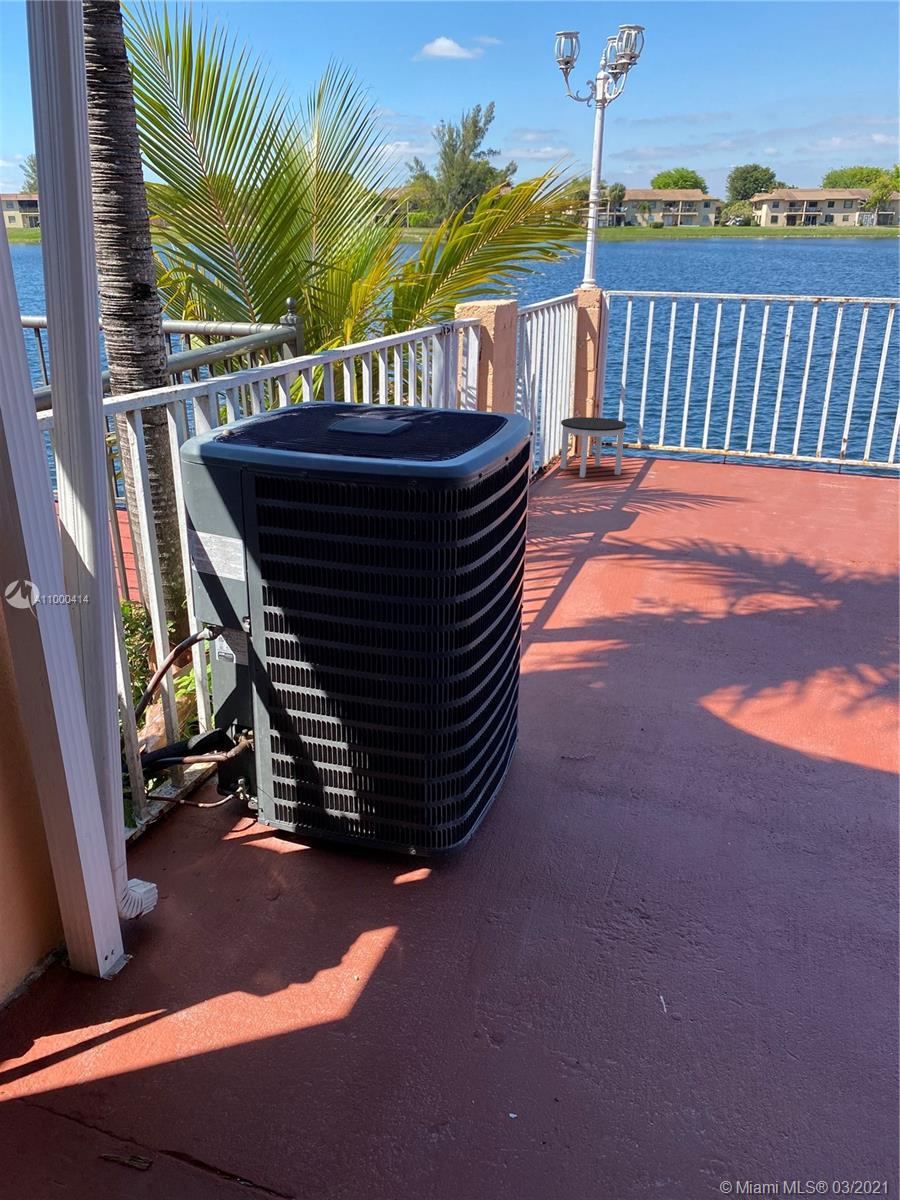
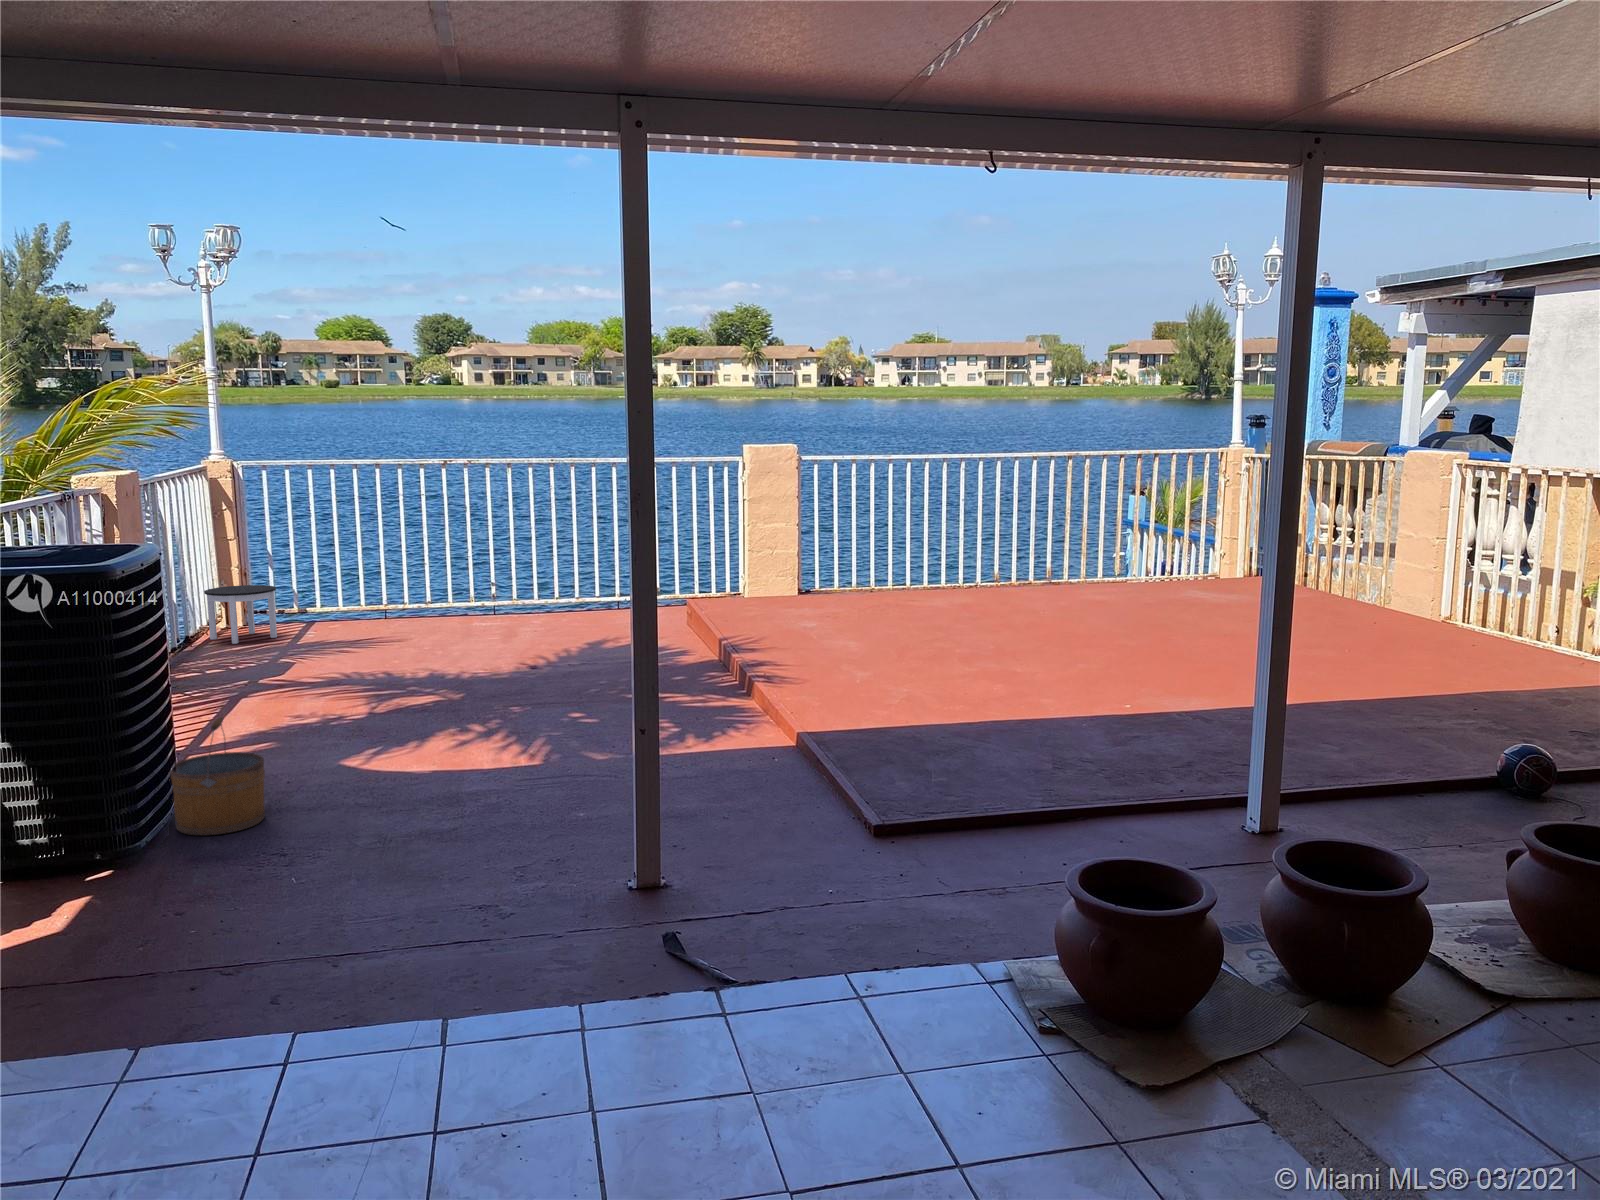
bucket: none [510,686,636,862] -> present [170,717,265,836]

